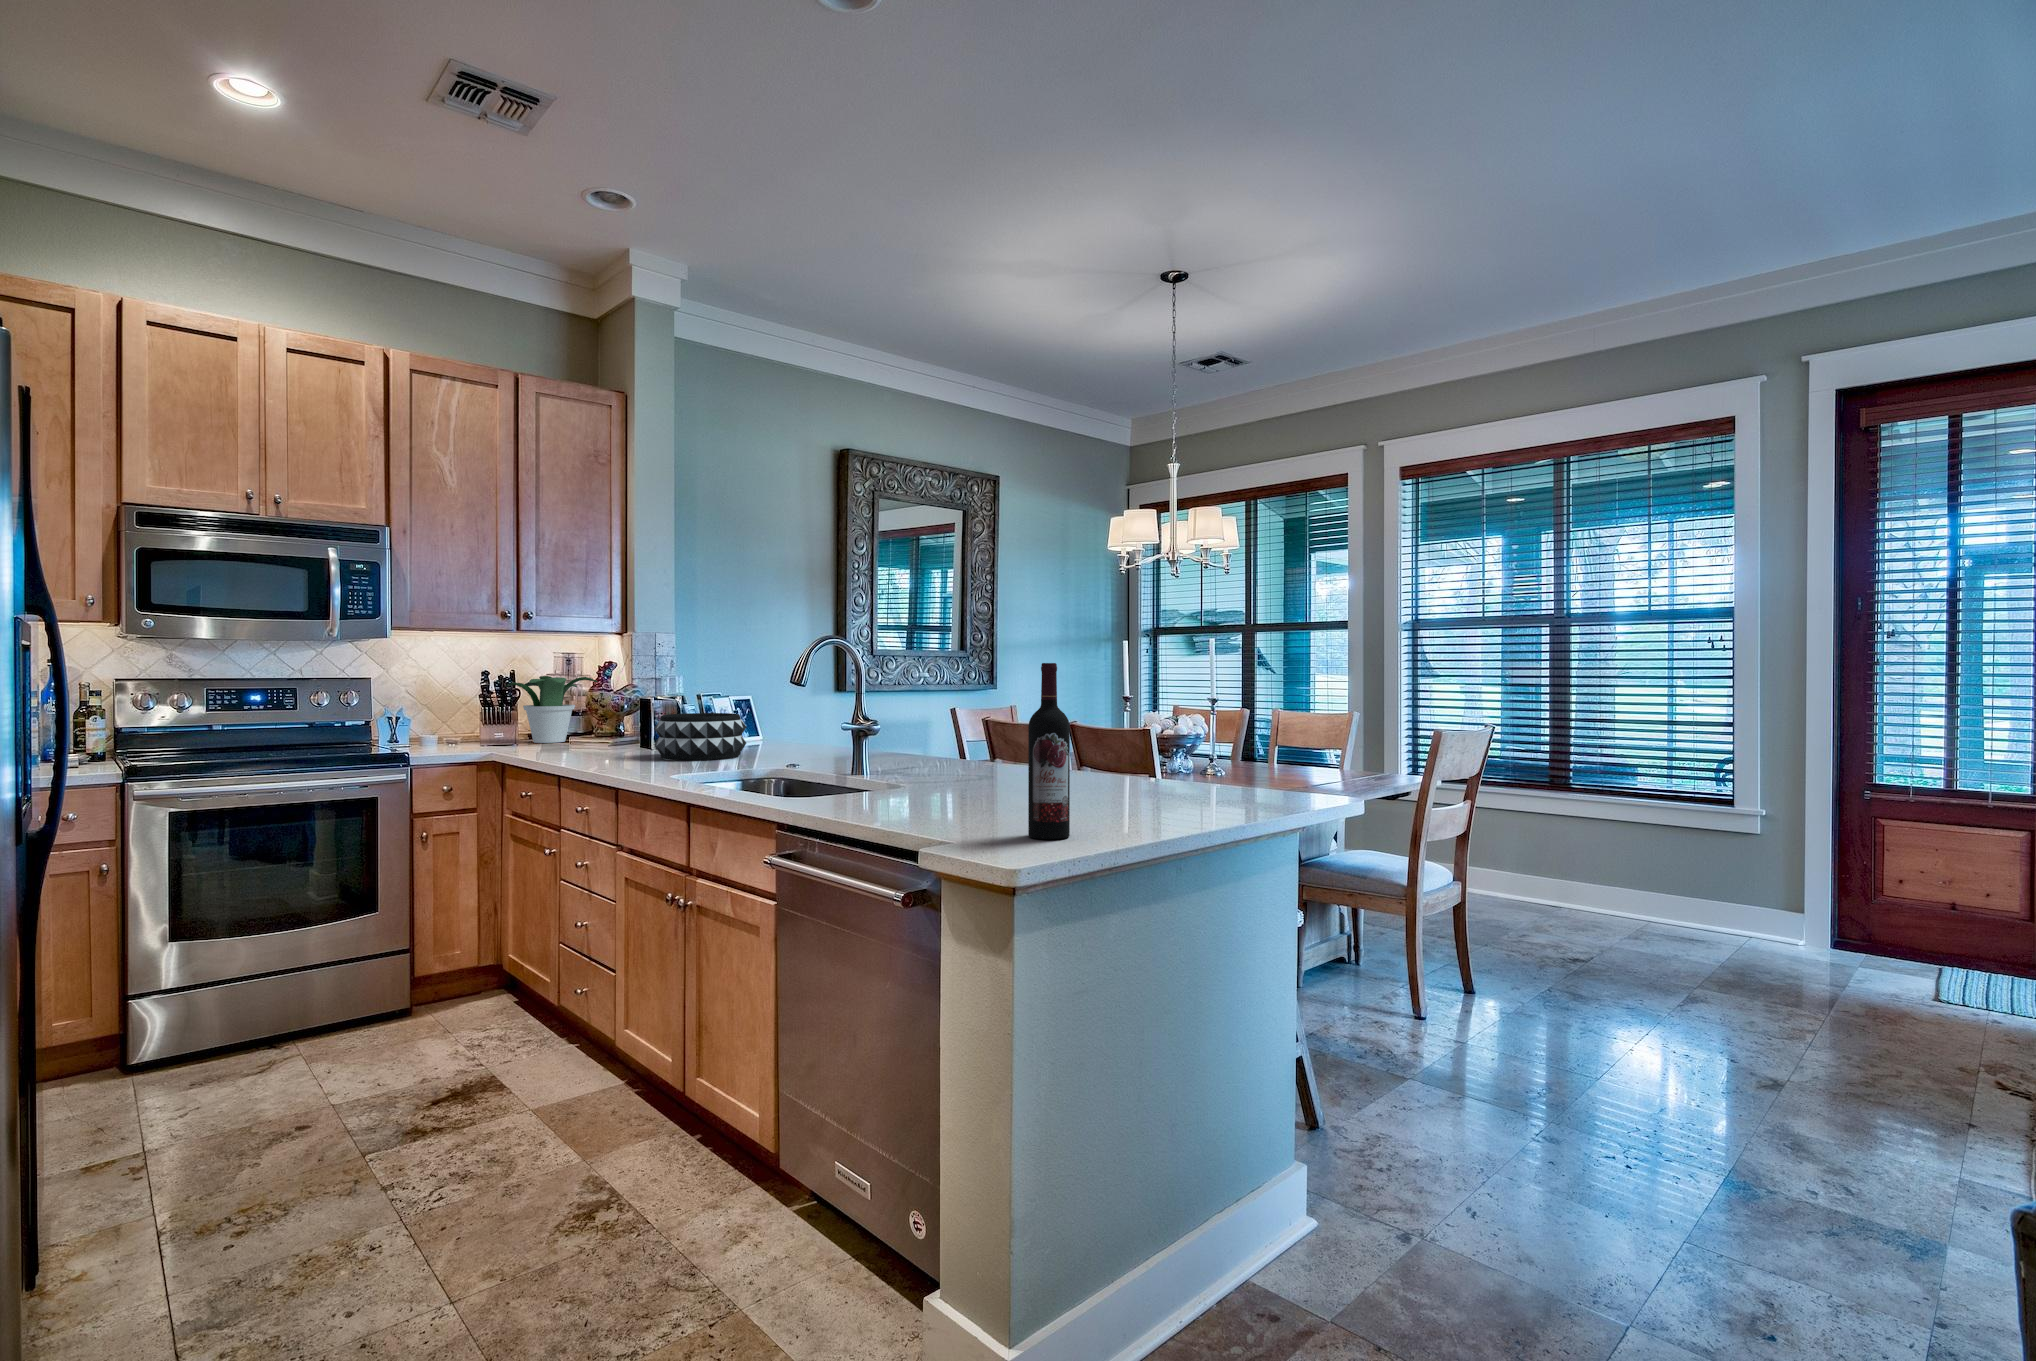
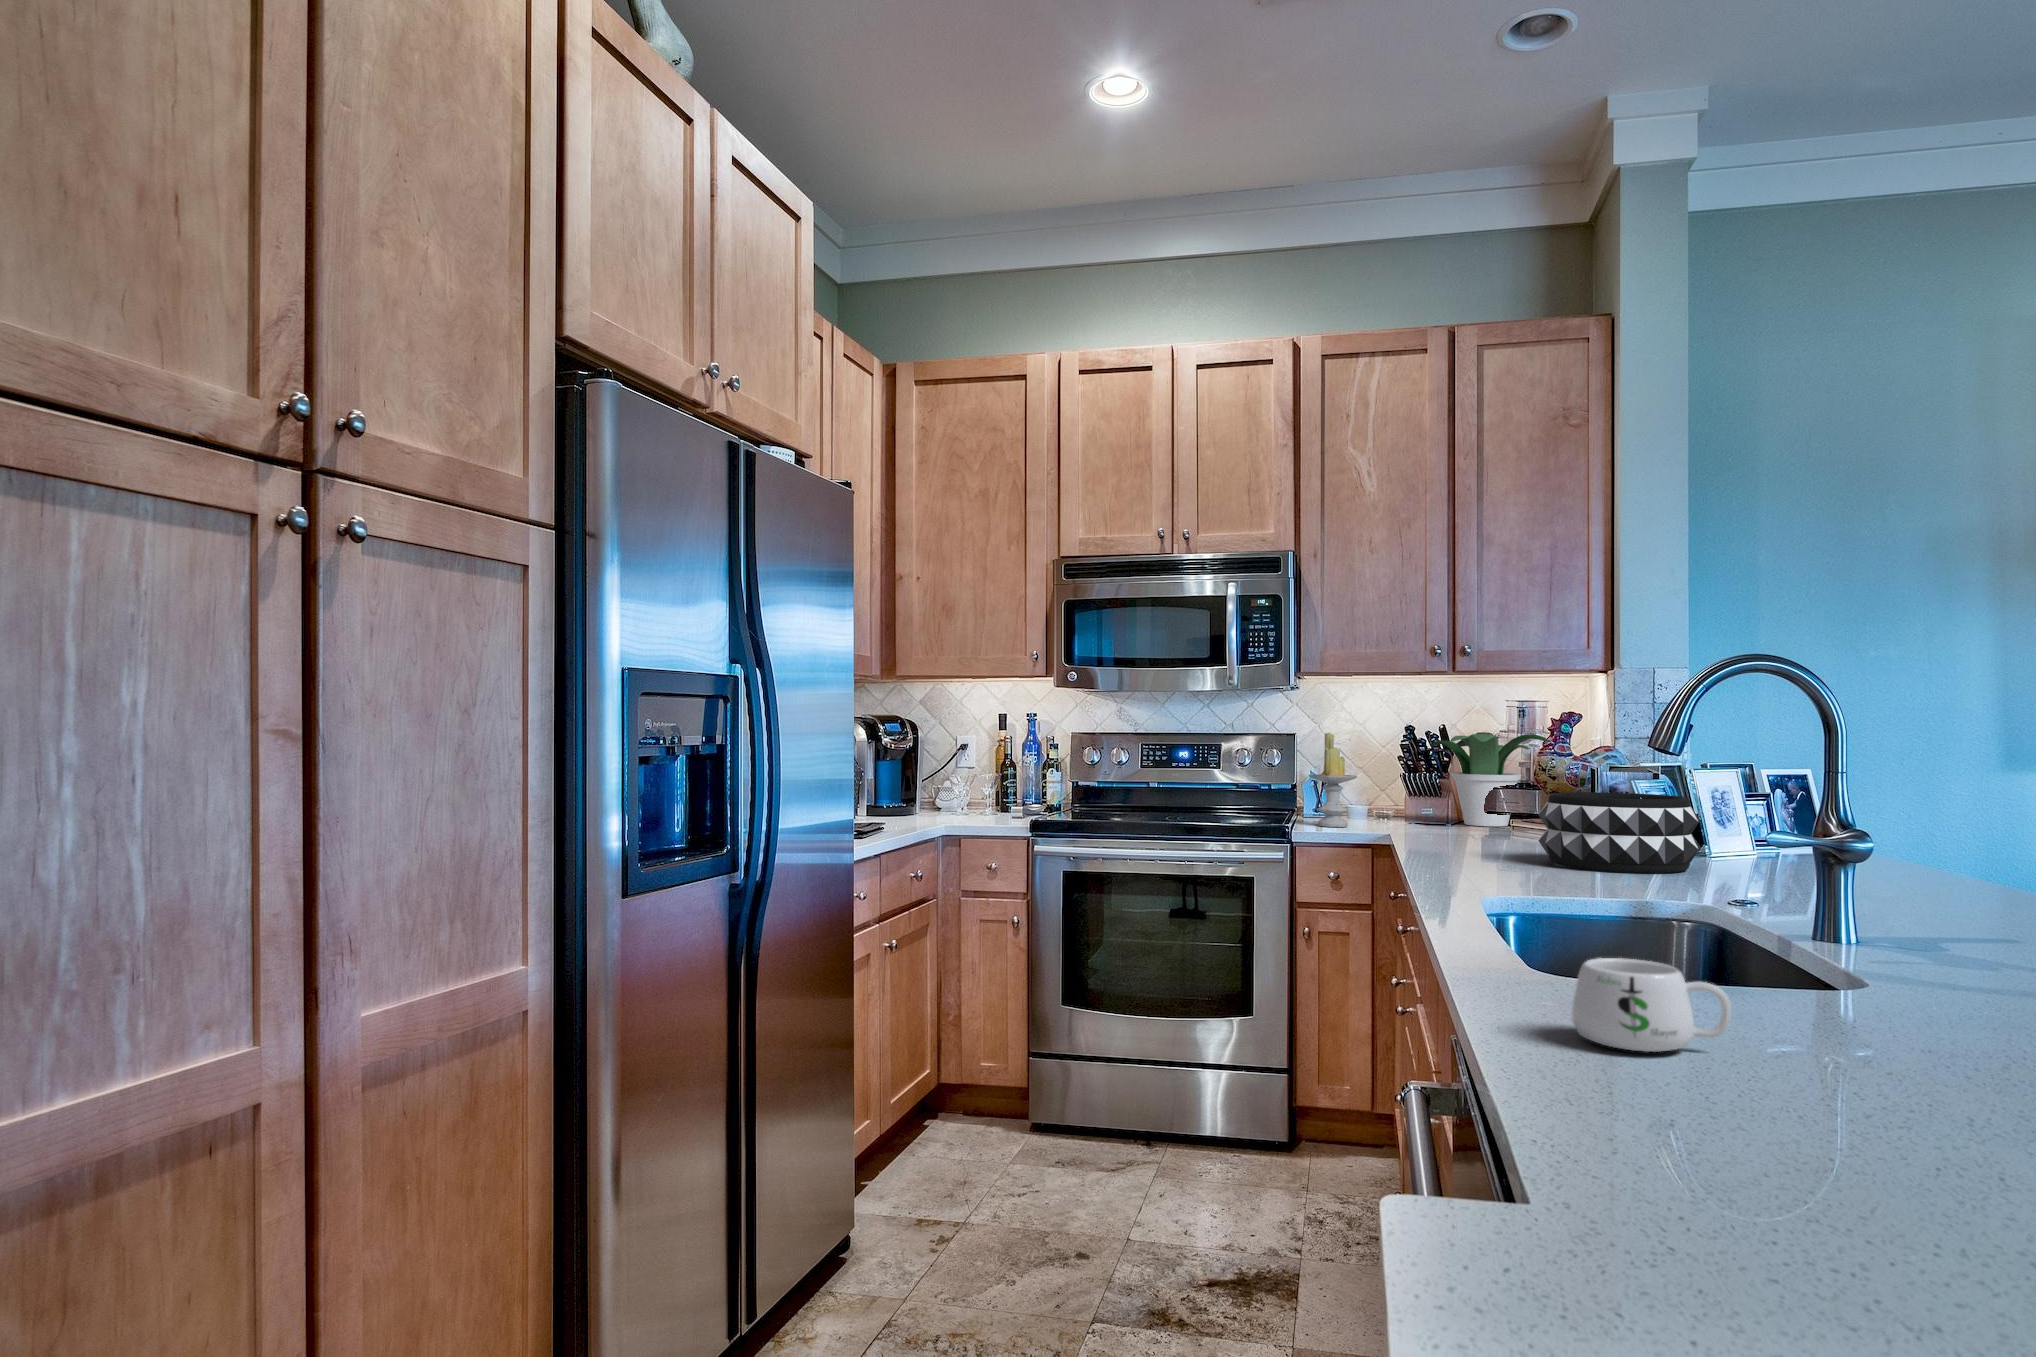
wine bottle: present [1028,663,1070,839] -> none [1759,668,1910,1209]
candle: none [423,679,466,752] -> present [1309,733,1357,827]
mug: none [891,782,948,820] -> present [1571,958,1731,1052]

